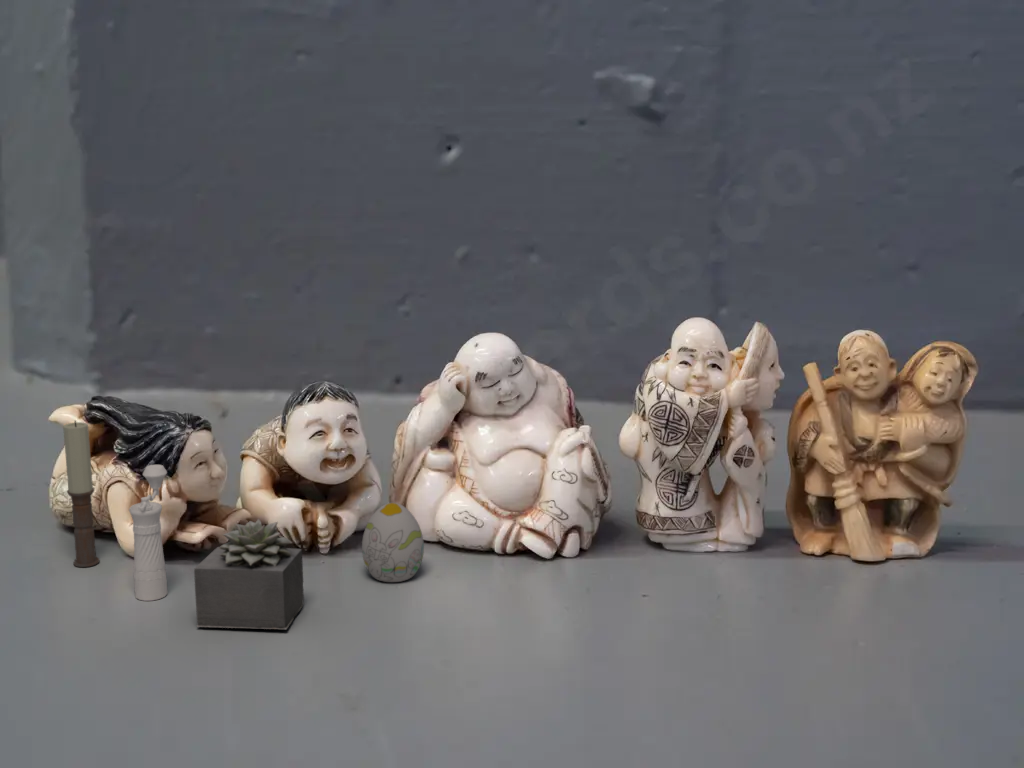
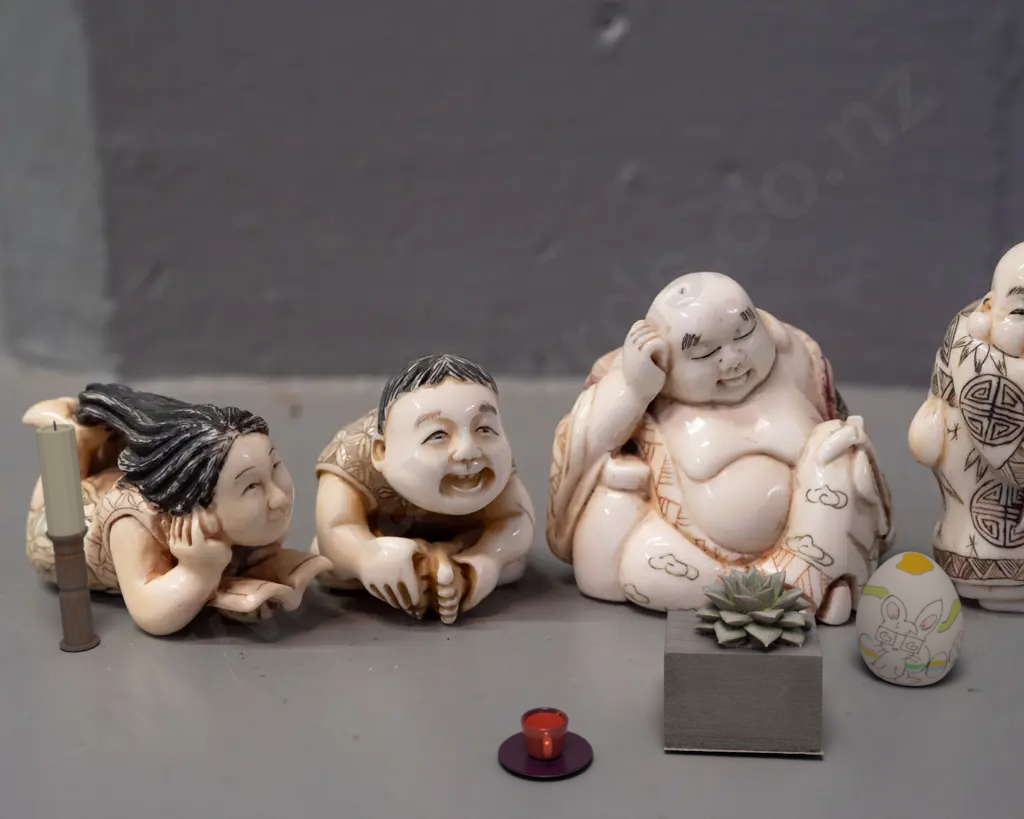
pepper mill: present [129,465,167,601] -> none [137,488,204,713]
decorative egg: present [362,503,424,582] -> present [856,552,964,686]
succulent plant: present [194,519,304,629] -> present [664,565,824,755]
teacup: none [341,596,397,633] -> present [498,707,593,777]

